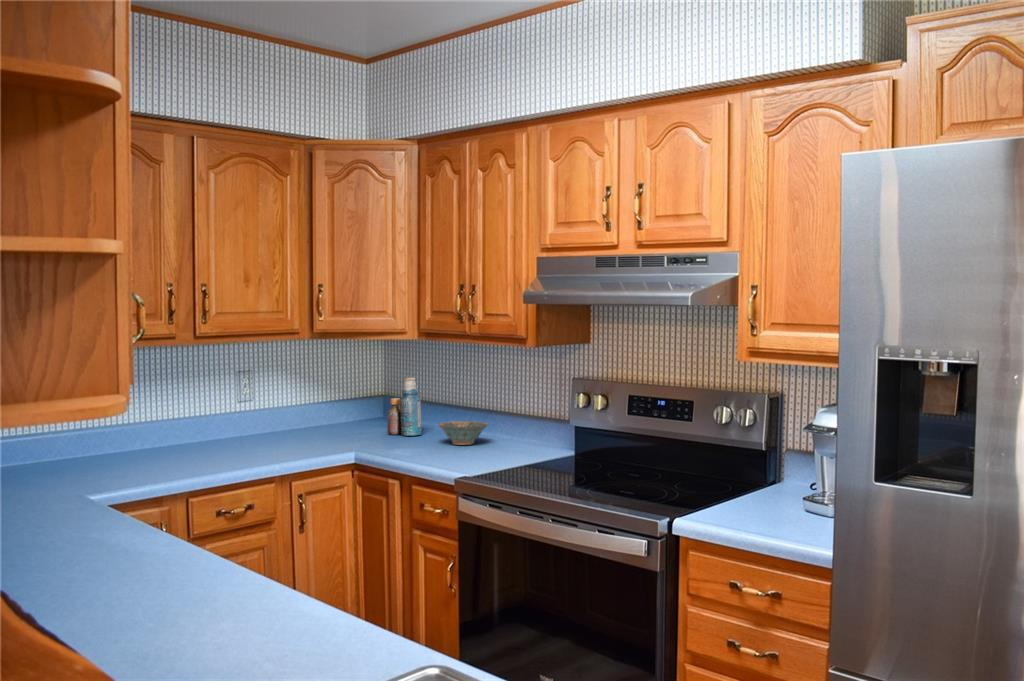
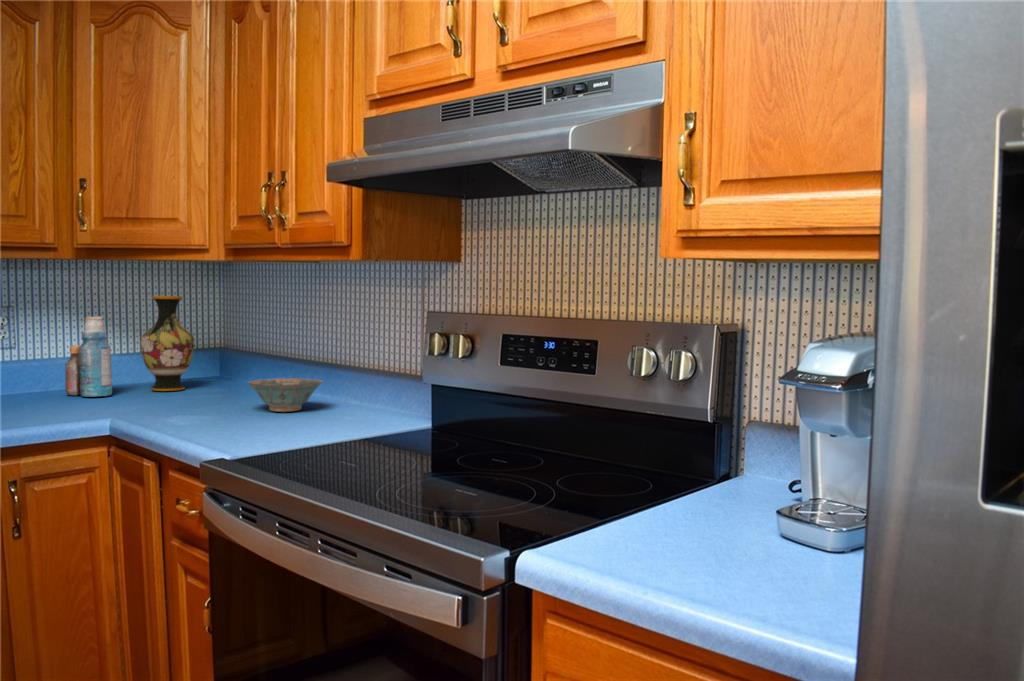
vase: none [340,360,376,430] -> present [141,296,194,391]
bottle: present [387,377,422,435] -> present [65,316,112,396]

